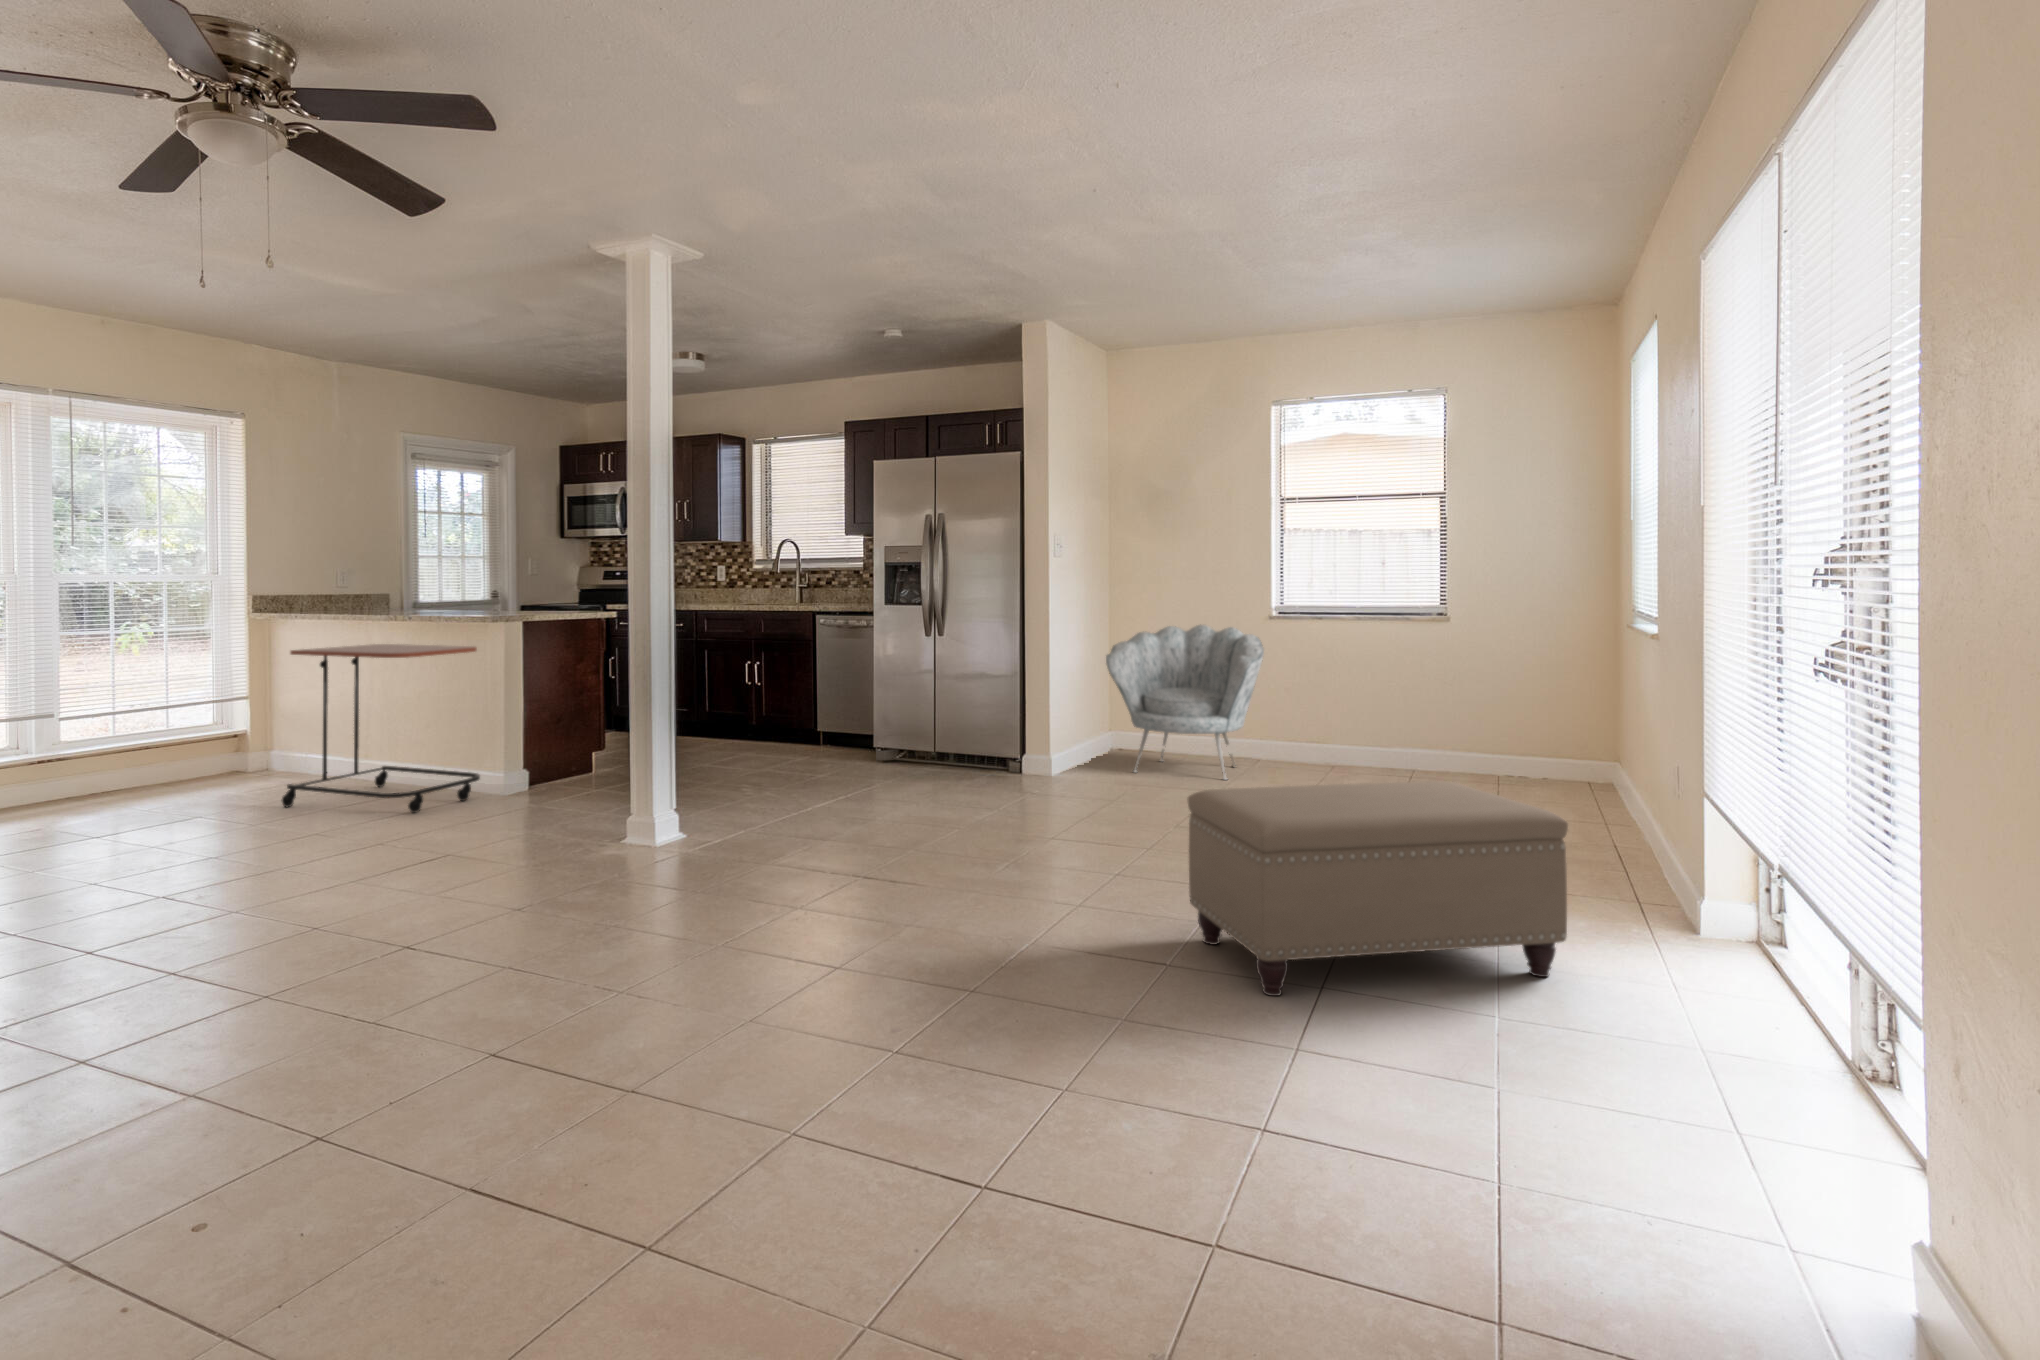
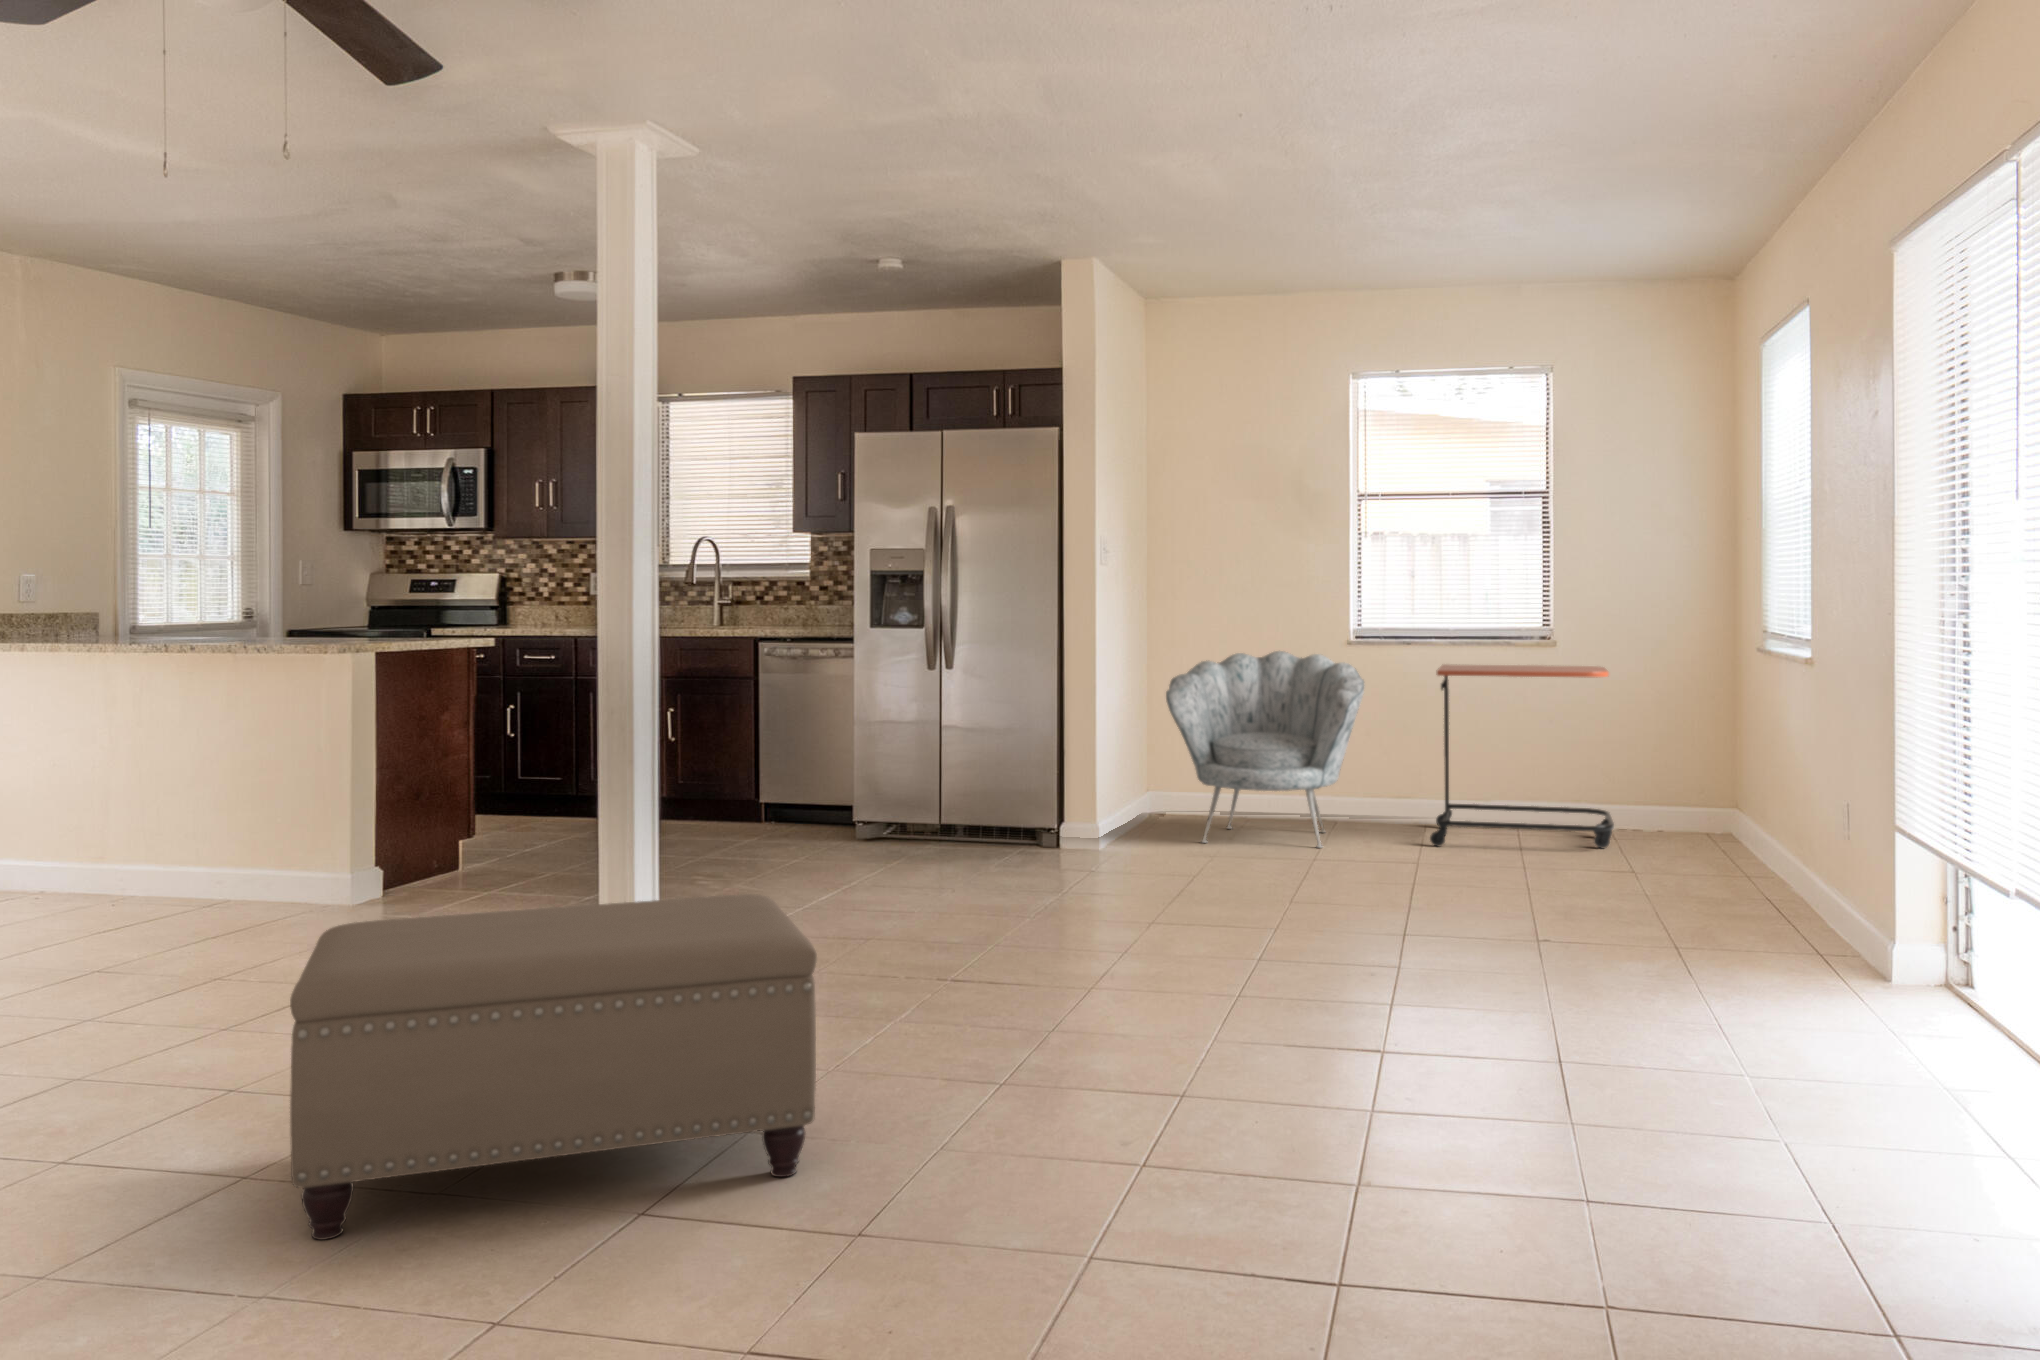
side table: present [282,644,480,813] -> present [1430,664,1614,848]
ottoman: present [1188,781,1568,996] -> present [290,894,817,1240]

